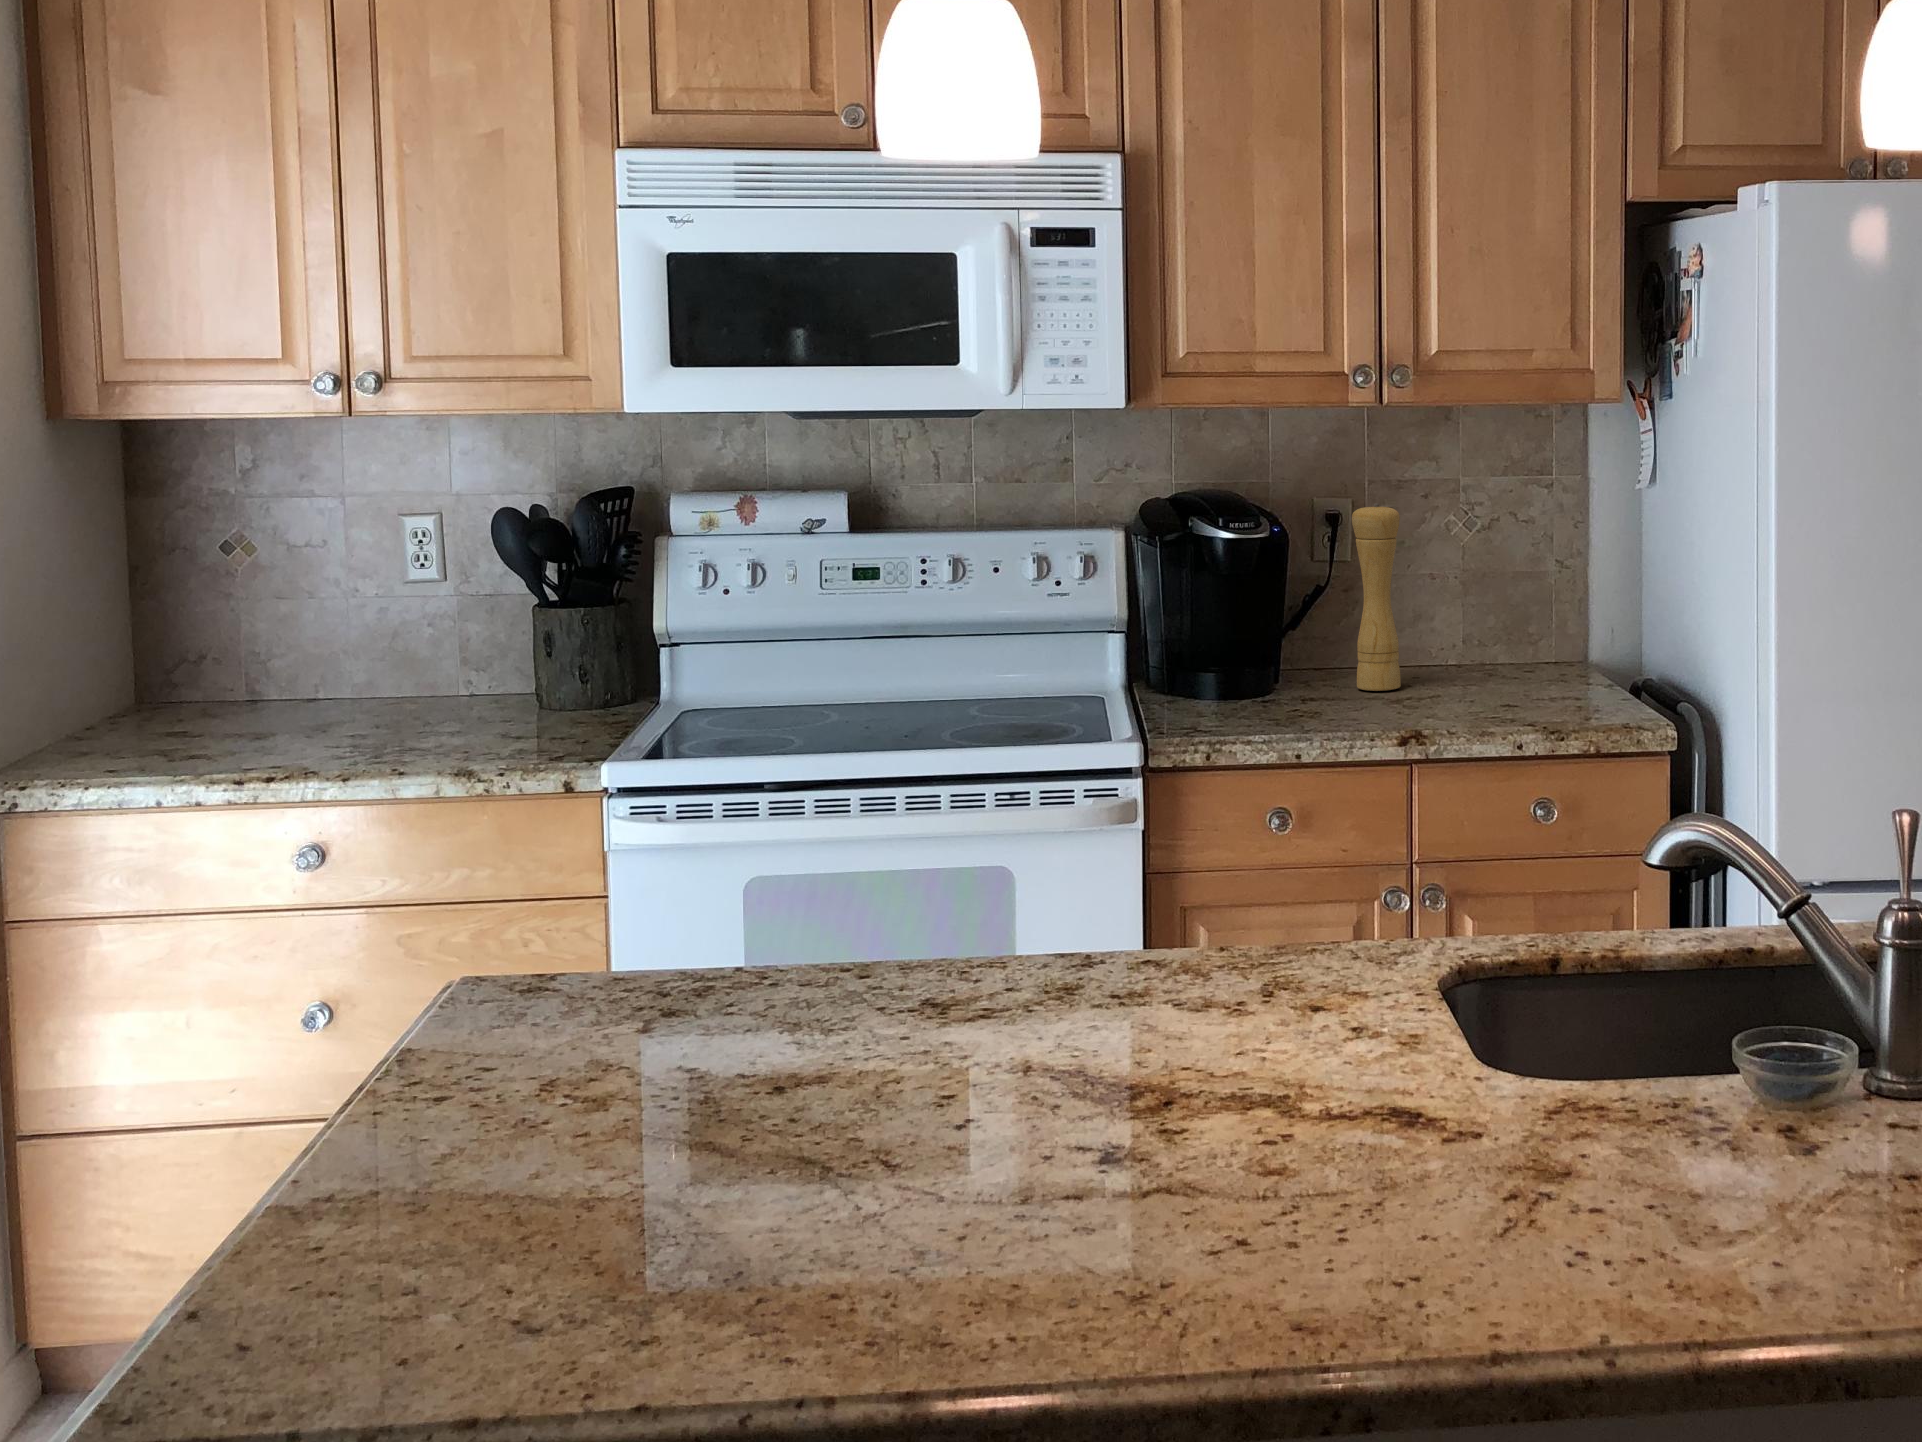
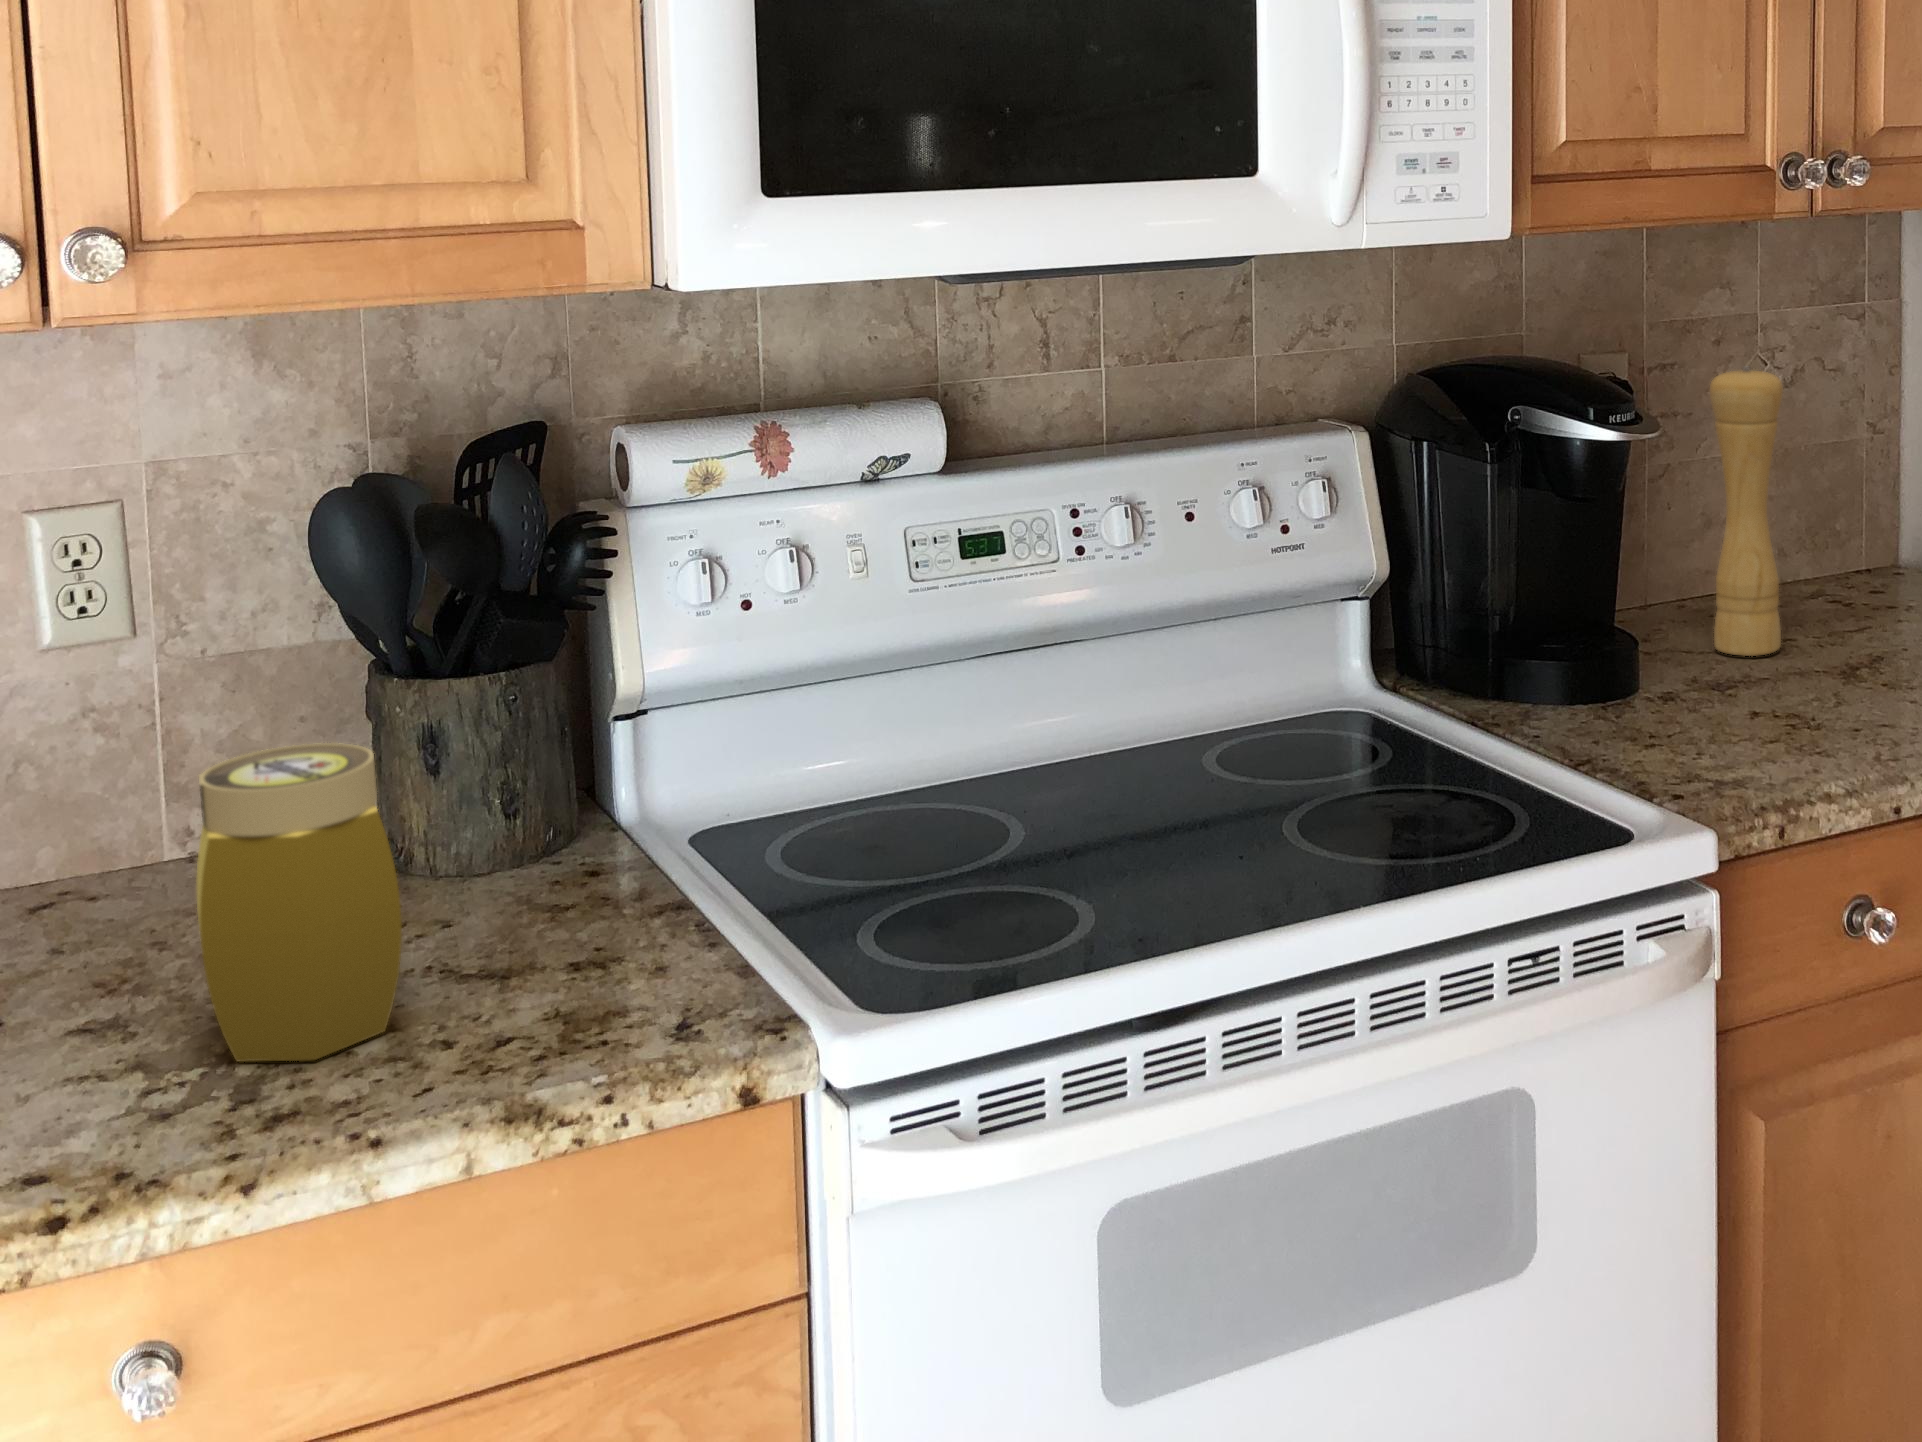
jar: none [374,614,473,751] -> present [196,743,402,1062]

